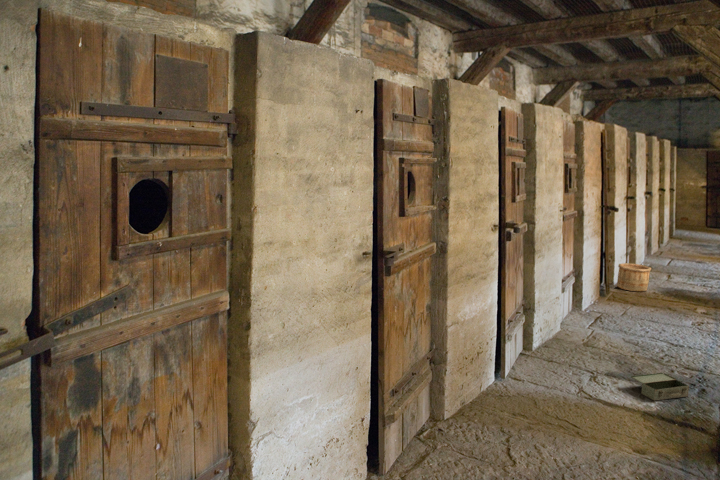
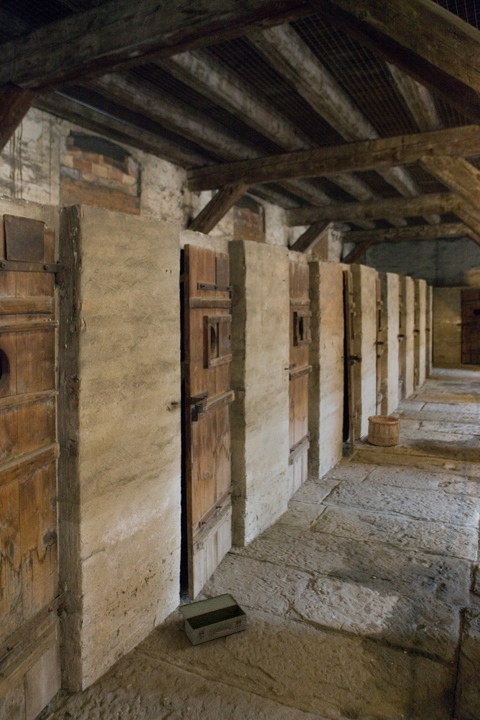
toolbox: present [631,373,689,401] -> present [179,593,247,645]

